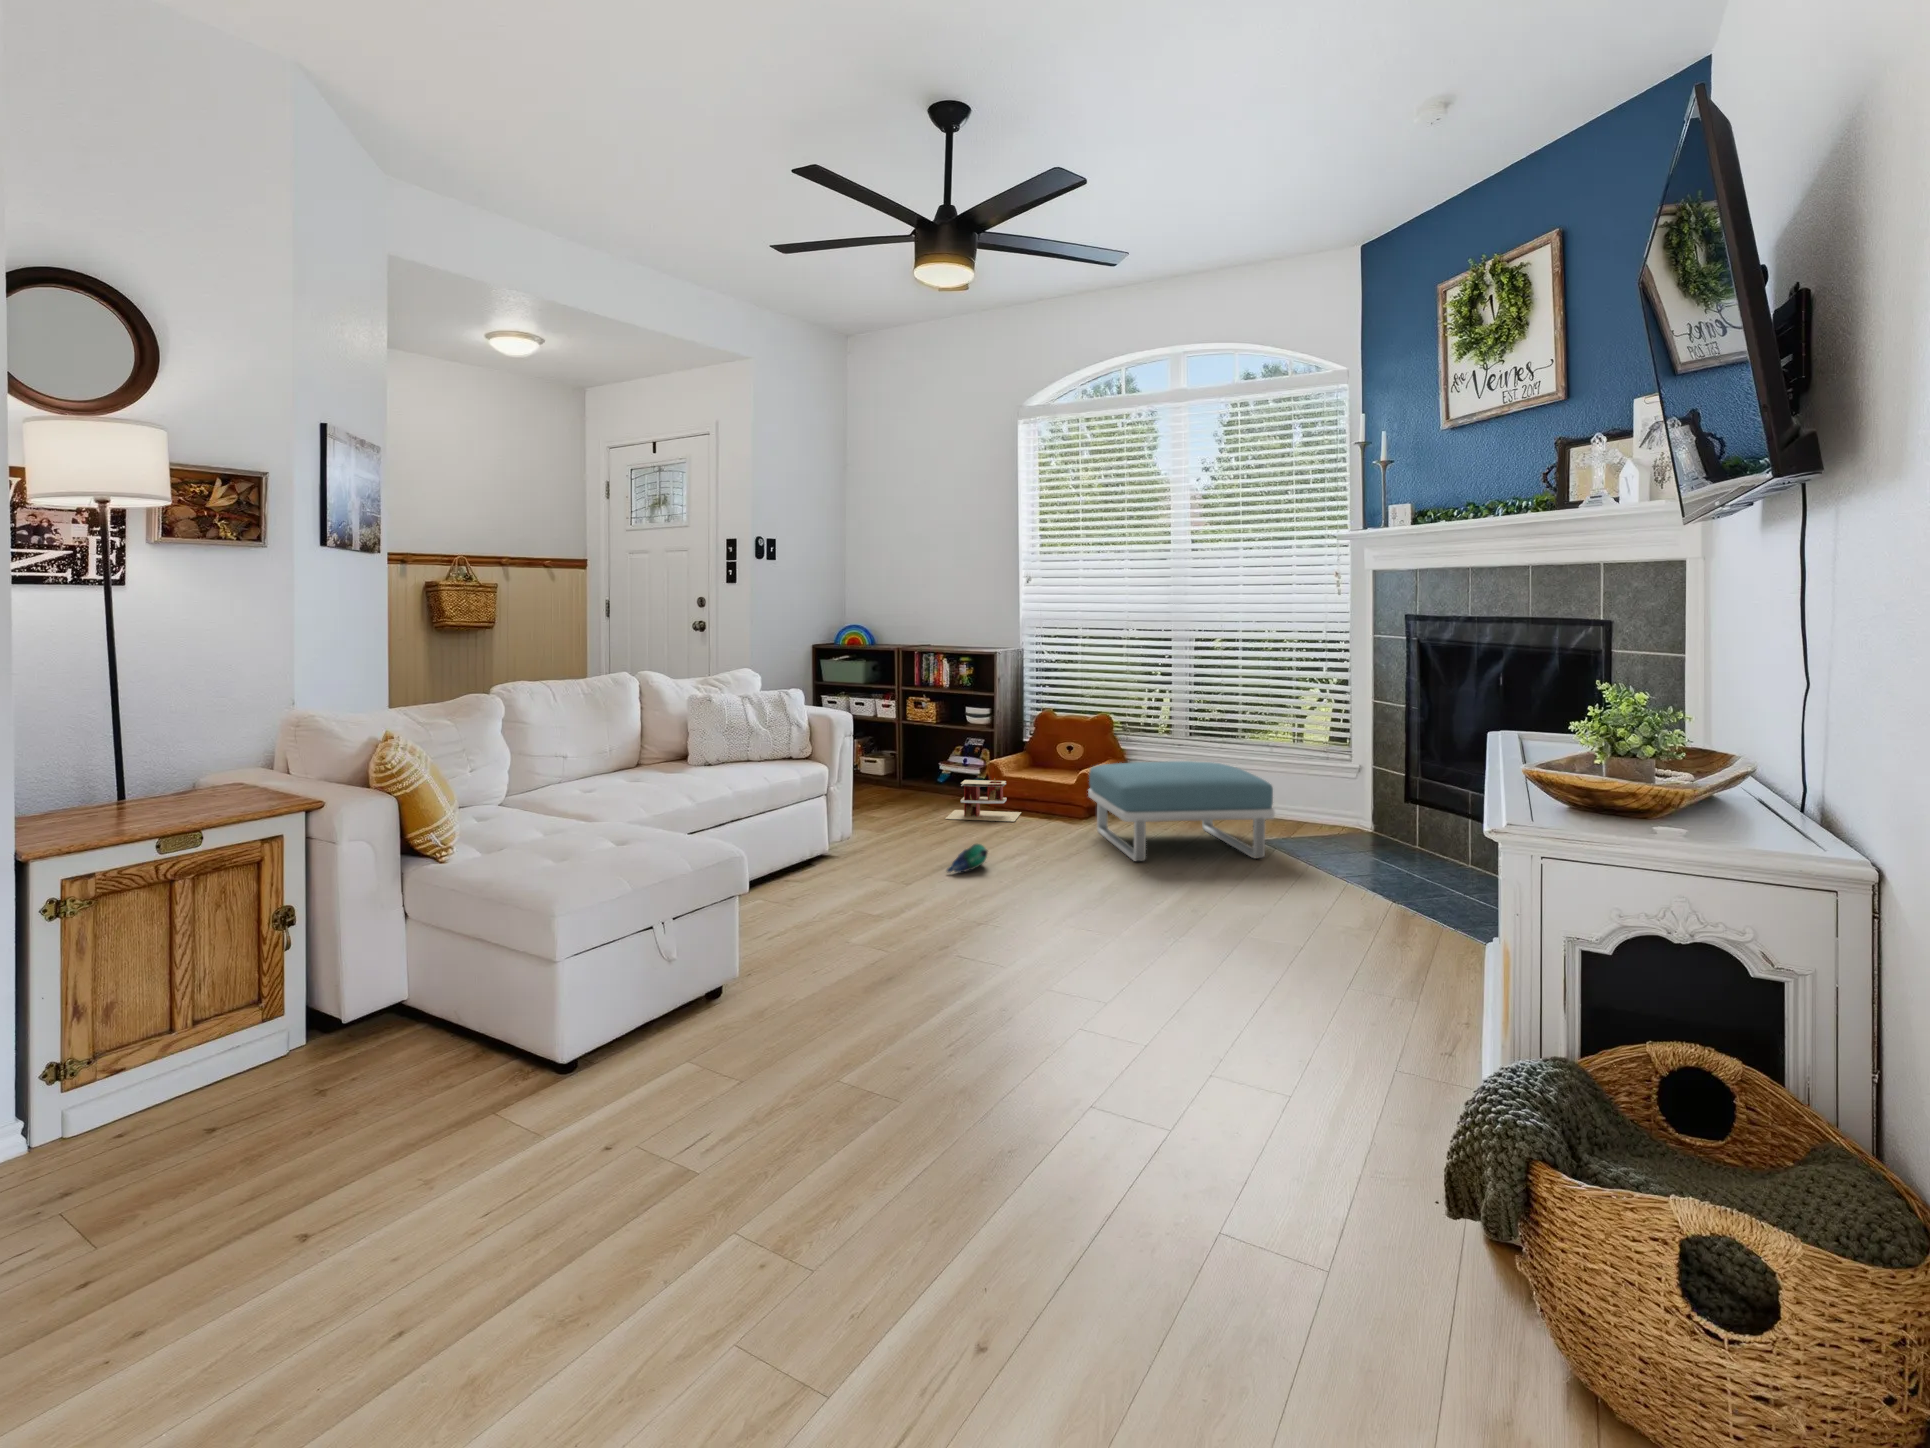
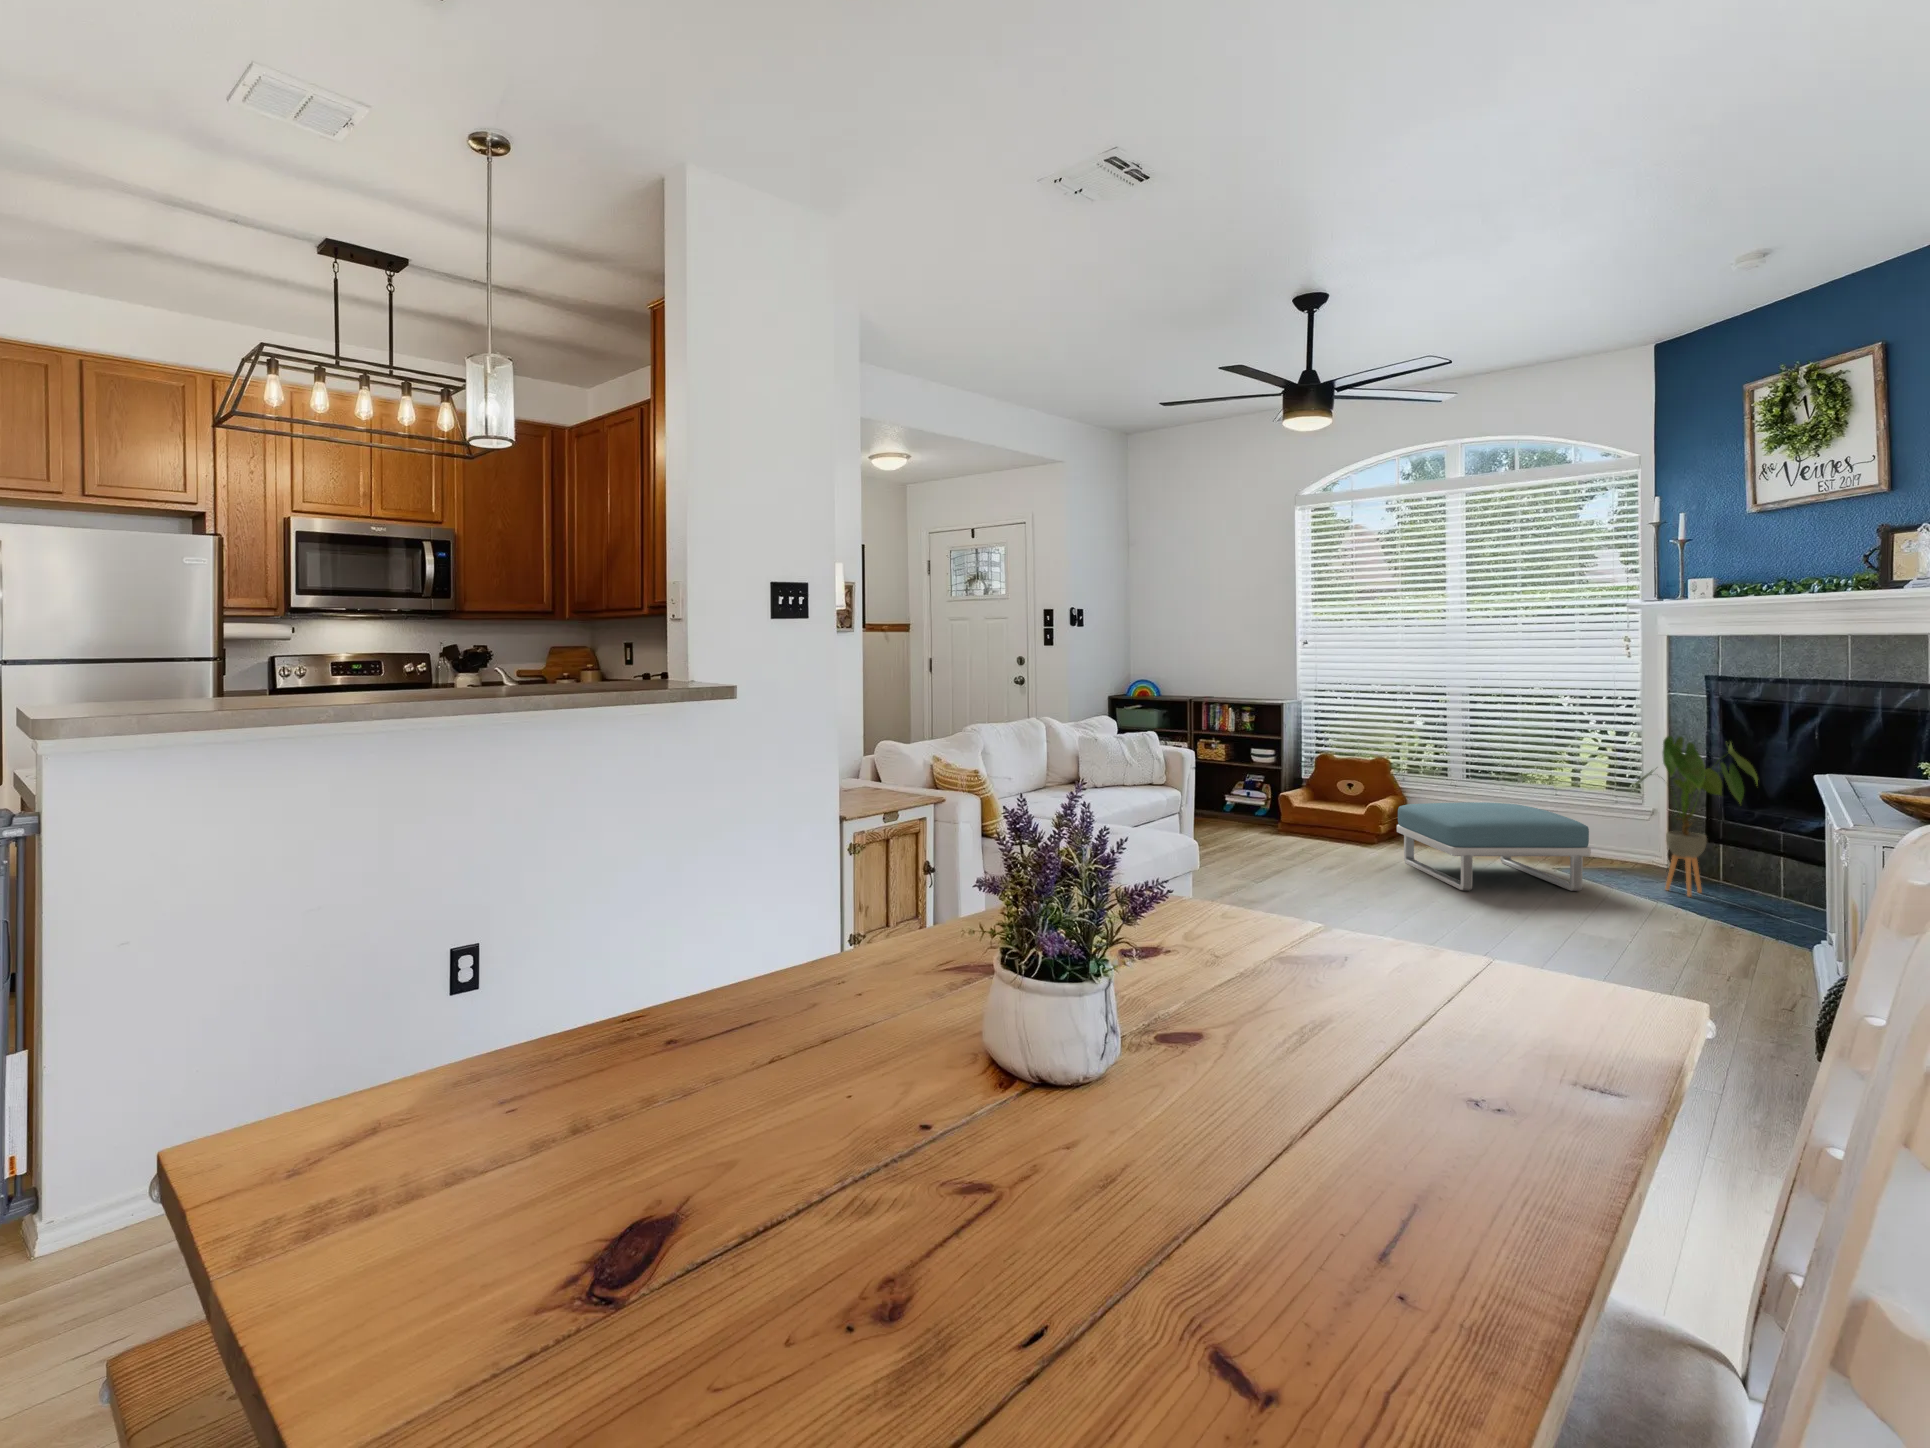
house plant: none [1324,681,1446,862] -> present [1635,736,1758,896]
toy house: present [945,778,1021,821] -> none [1257,813,1322,851]
plush toy: present [947,844,988,872] -> none [1299,871,1335,896]

